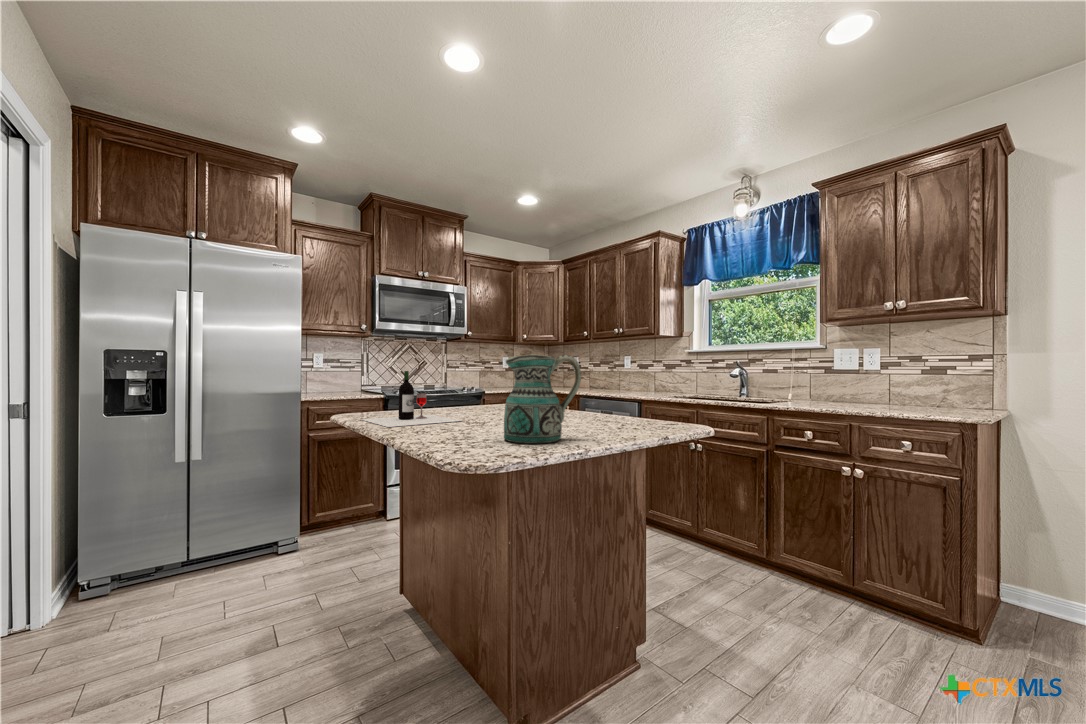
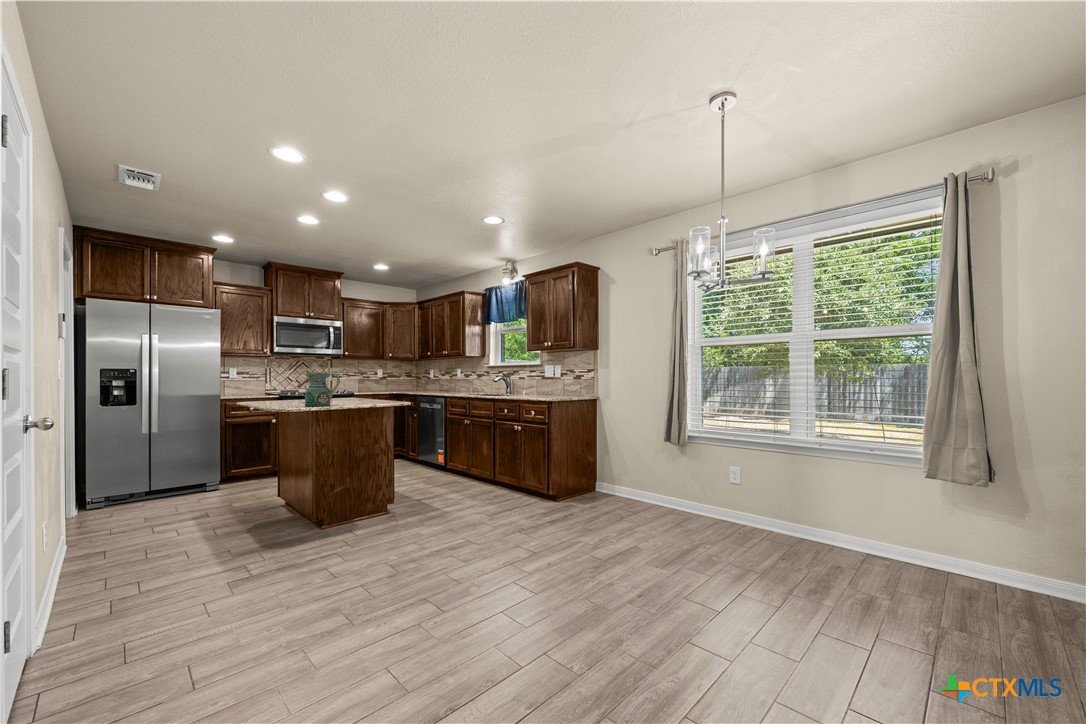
wine bottle: present [362,371,461,427] -> none [250,379,302,404]

